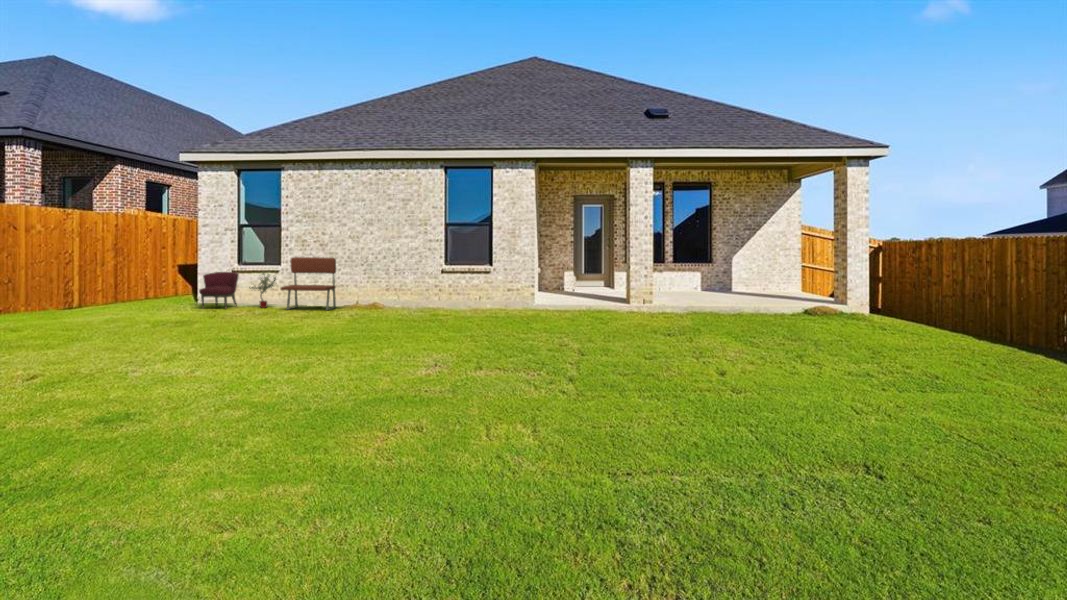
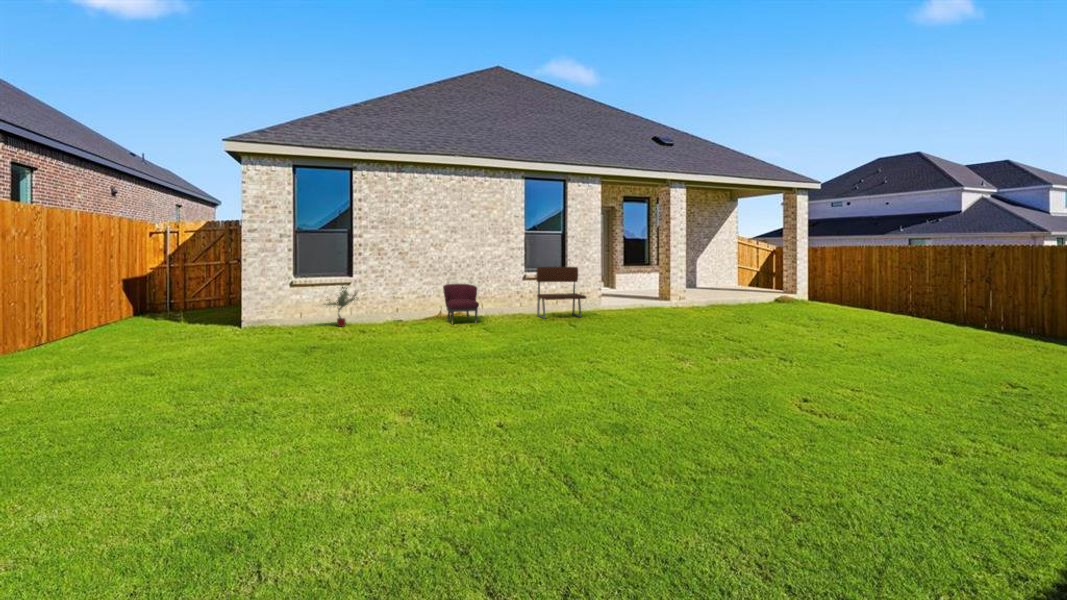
bench: present [280,257,336,310] -> present [536,267,586,319]
chair: present [199,272,238,309] -> present [443,284,479,324]

